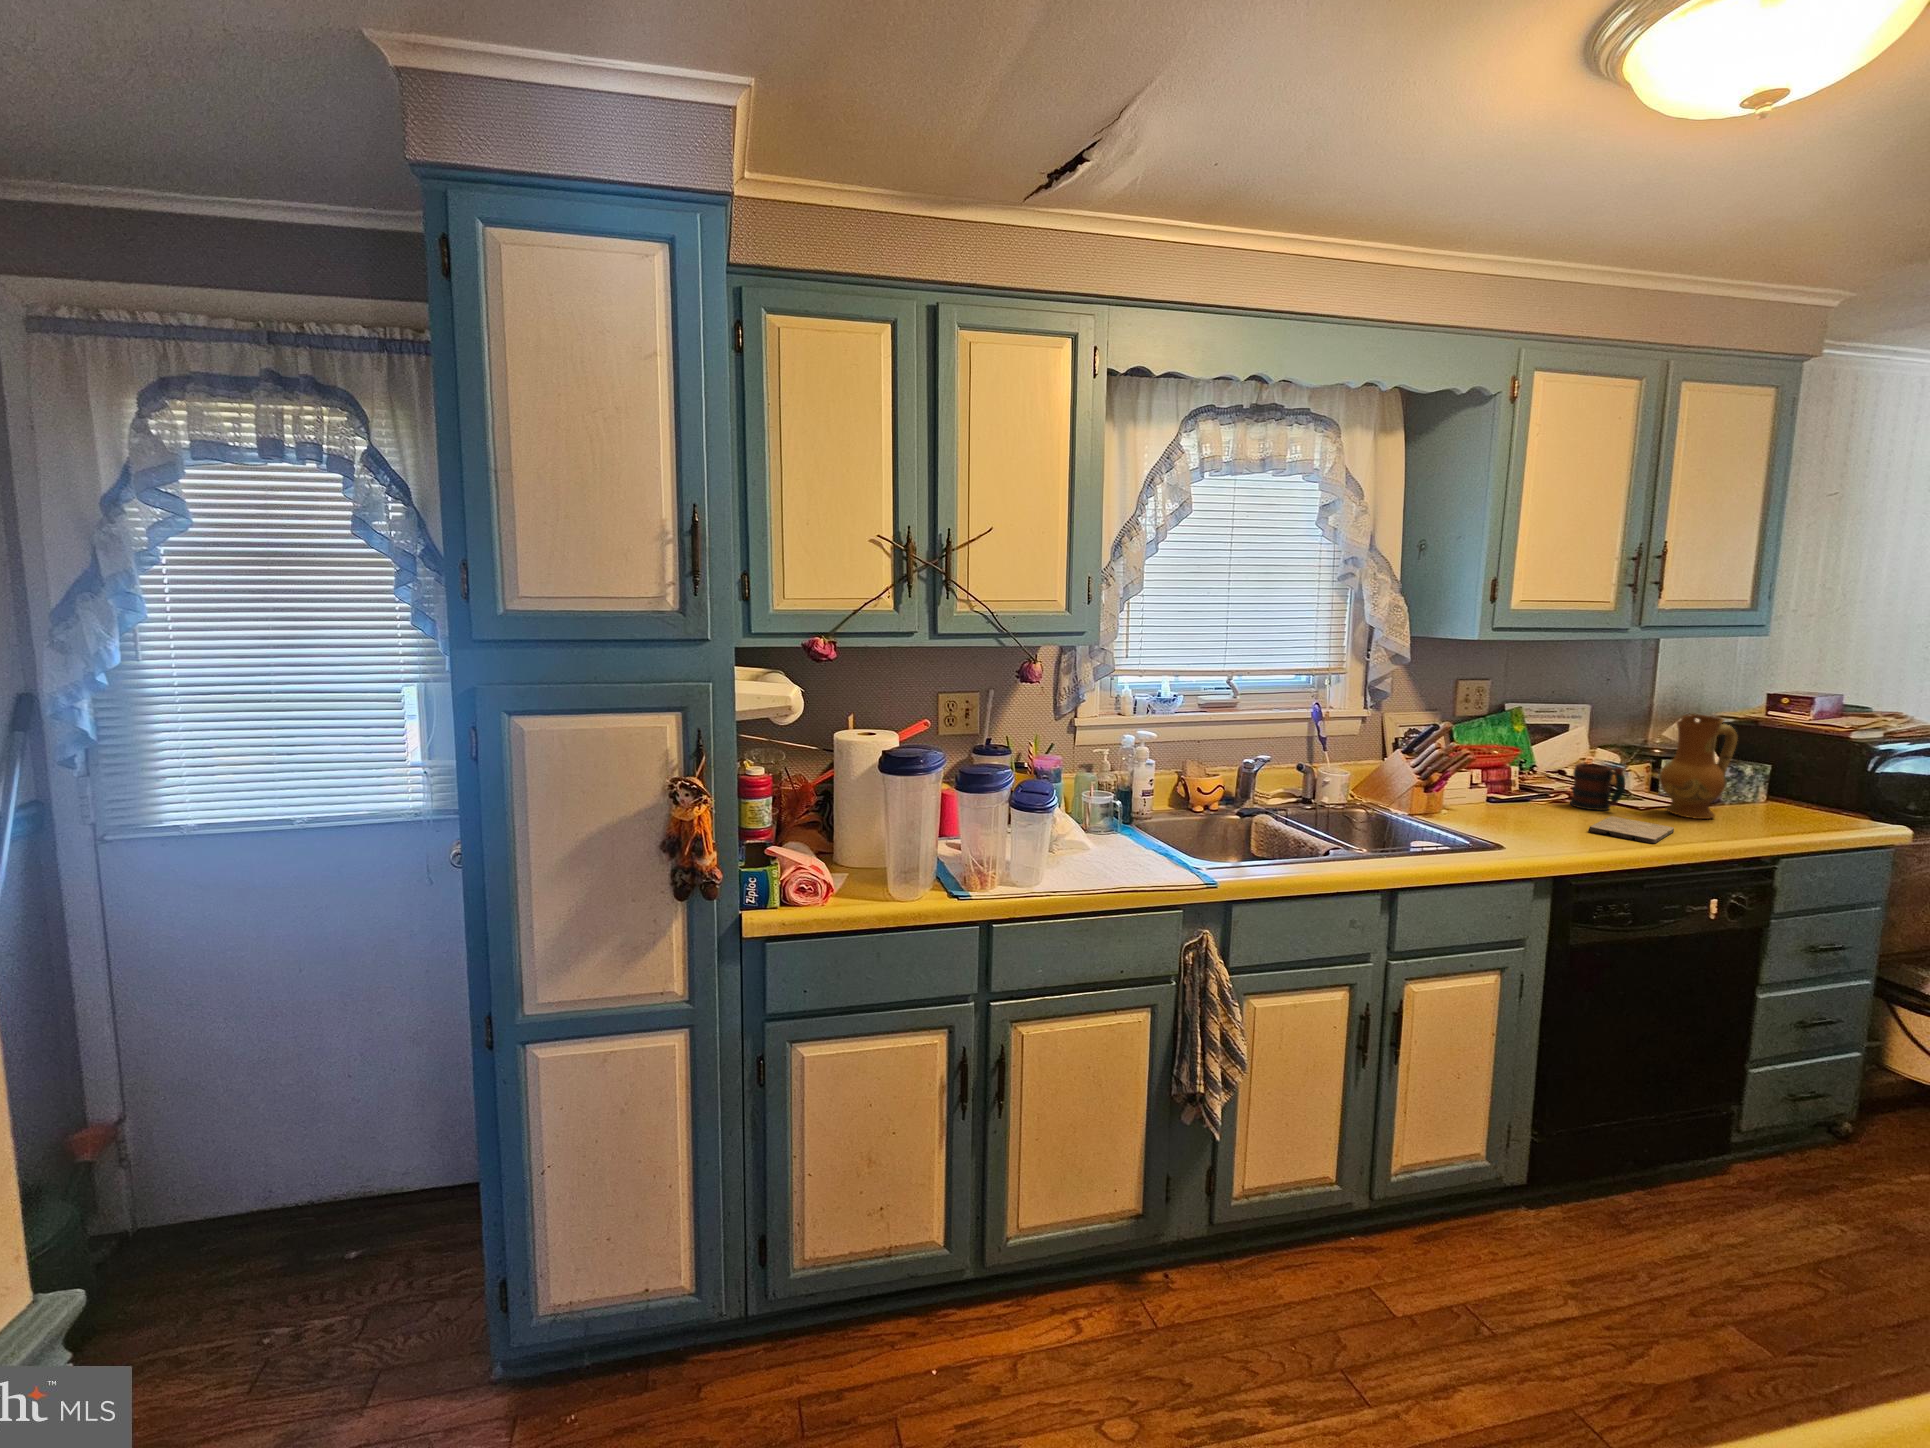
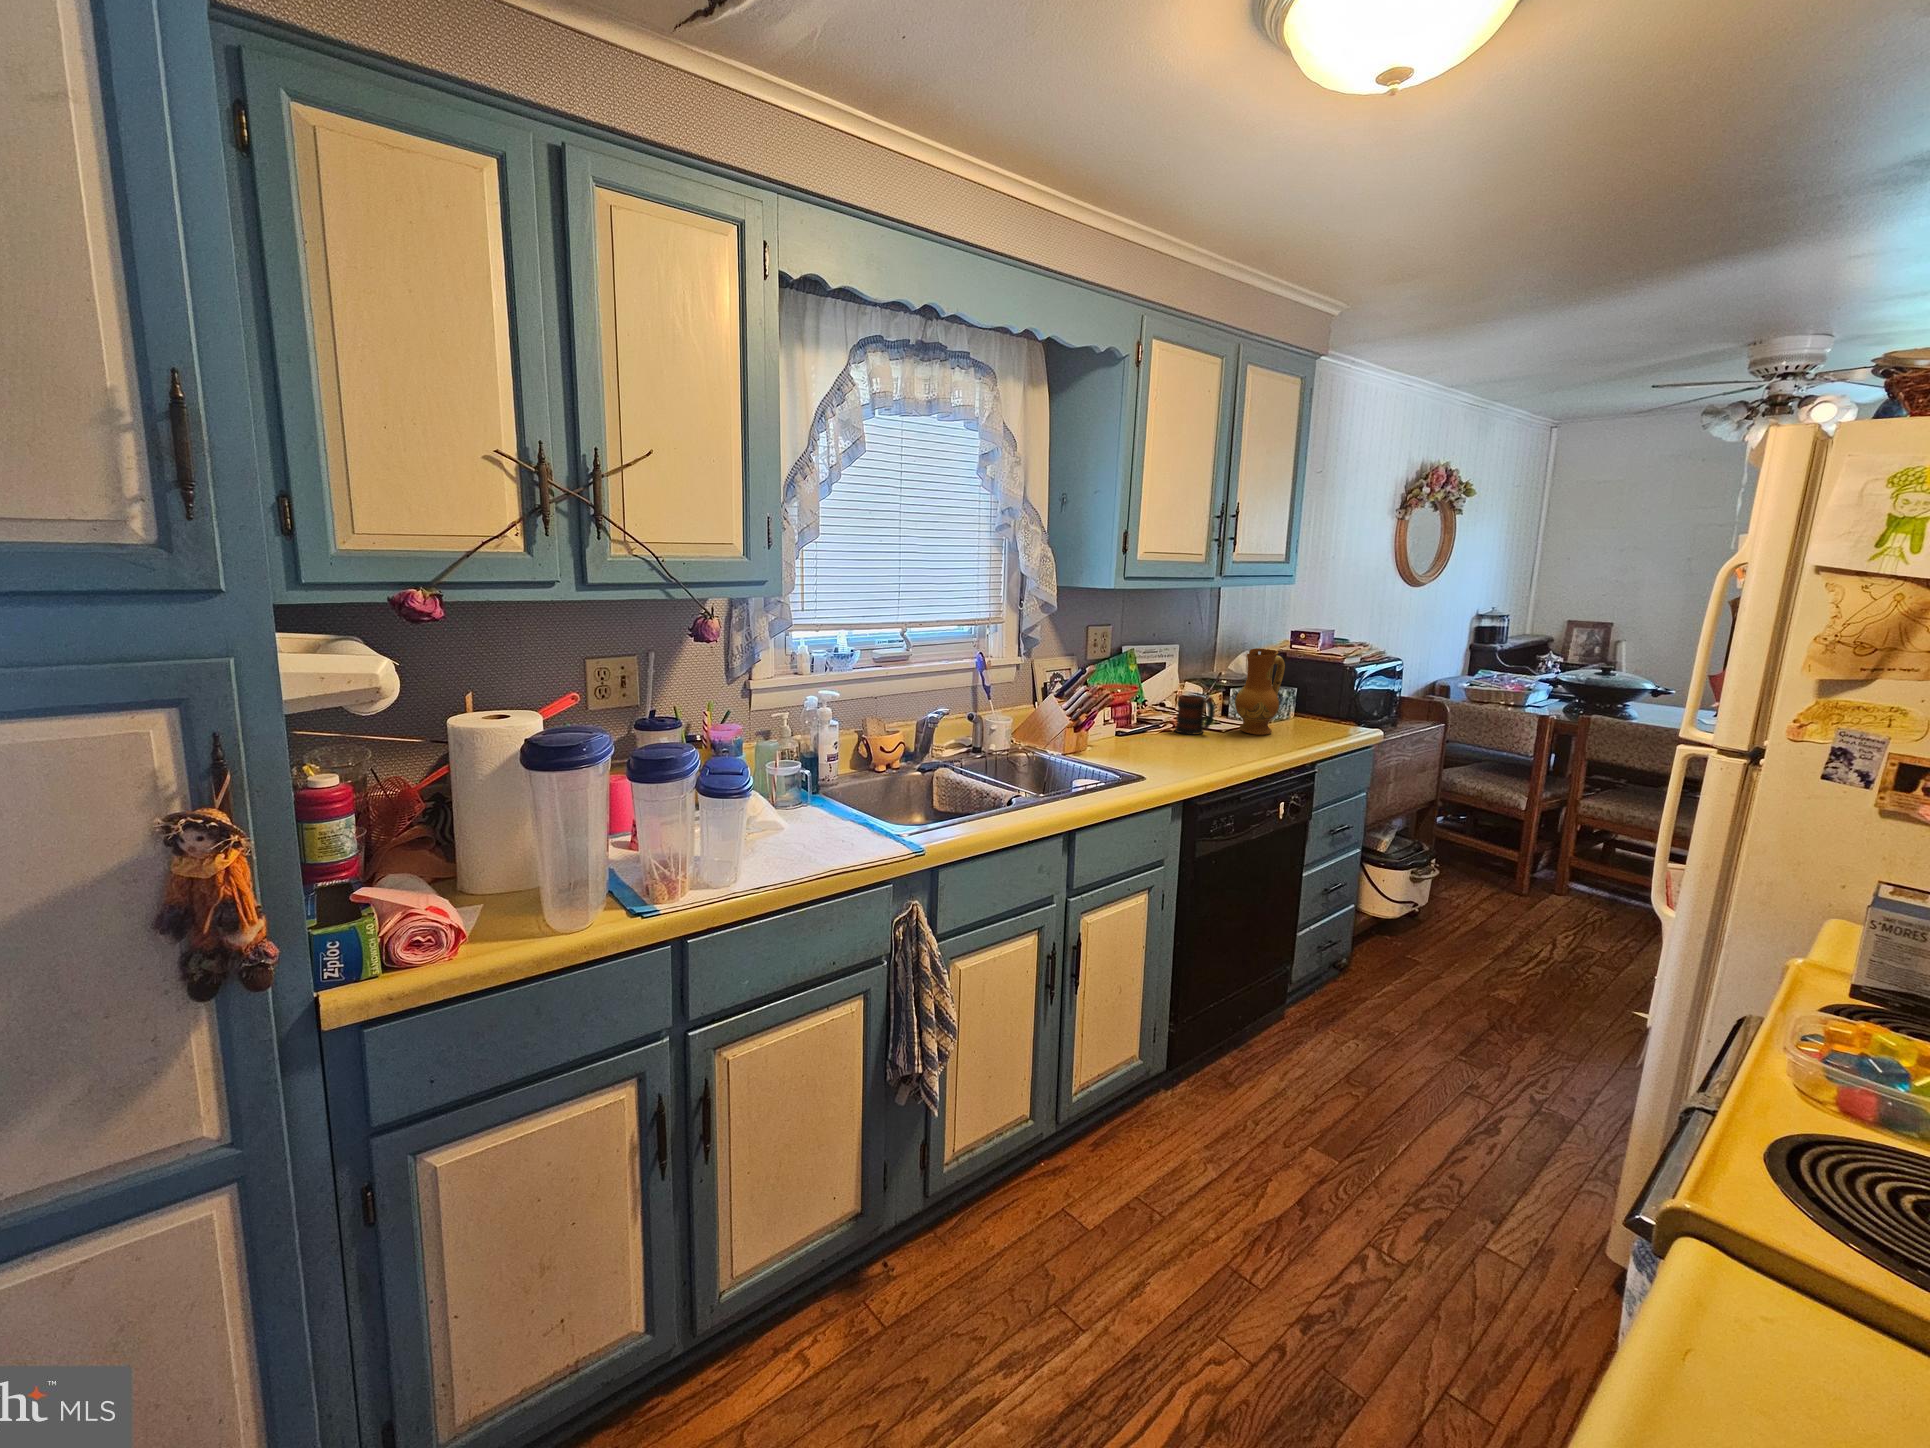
cutting board: present [1588,816,1674,843] -> none [1198,739,1253,760]

